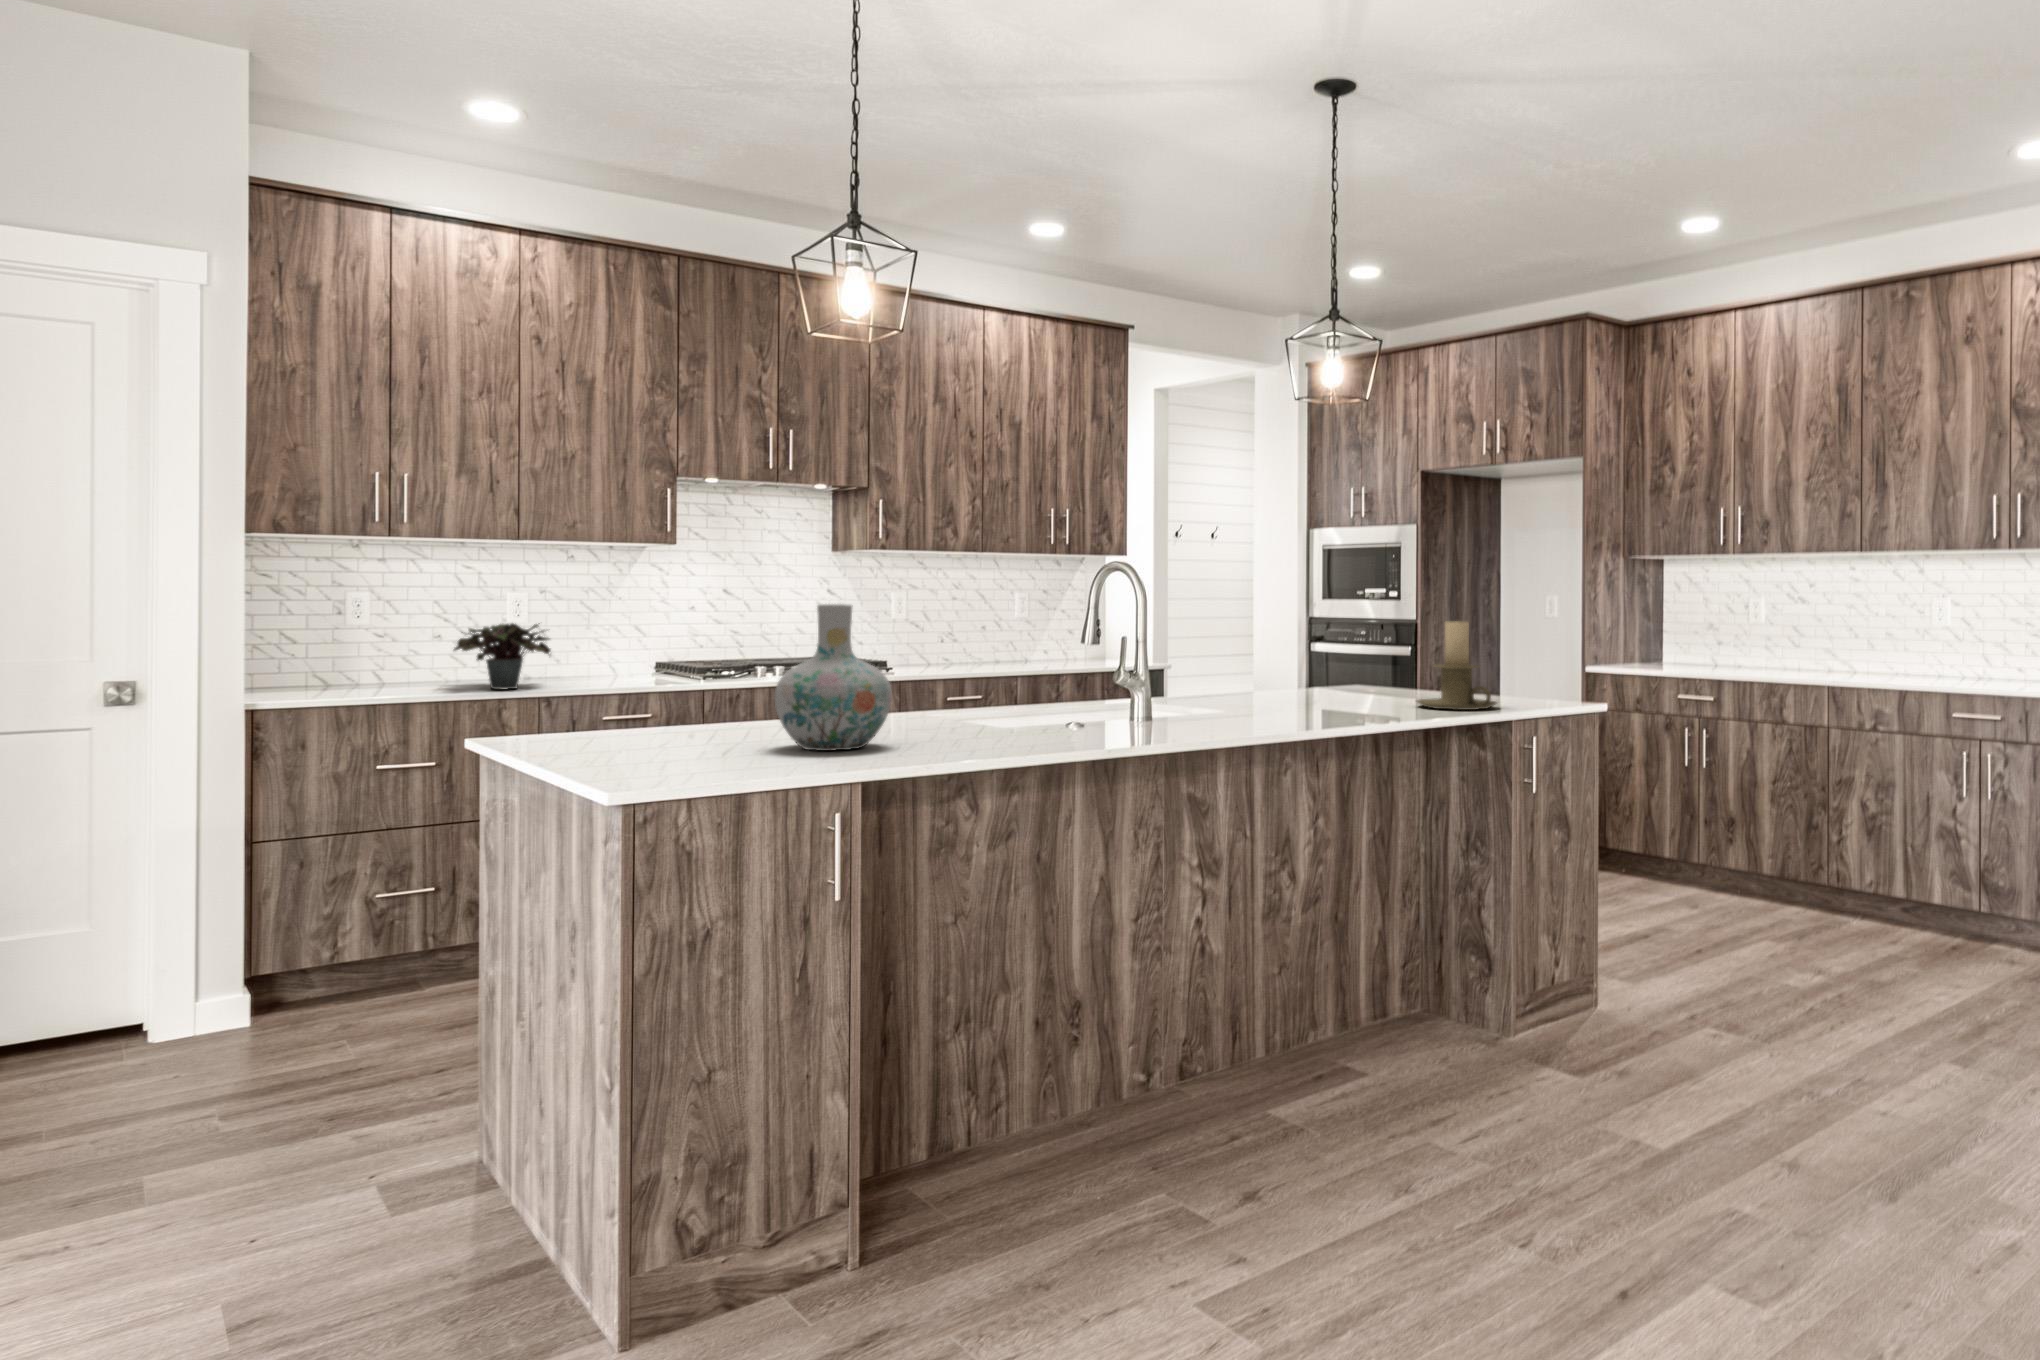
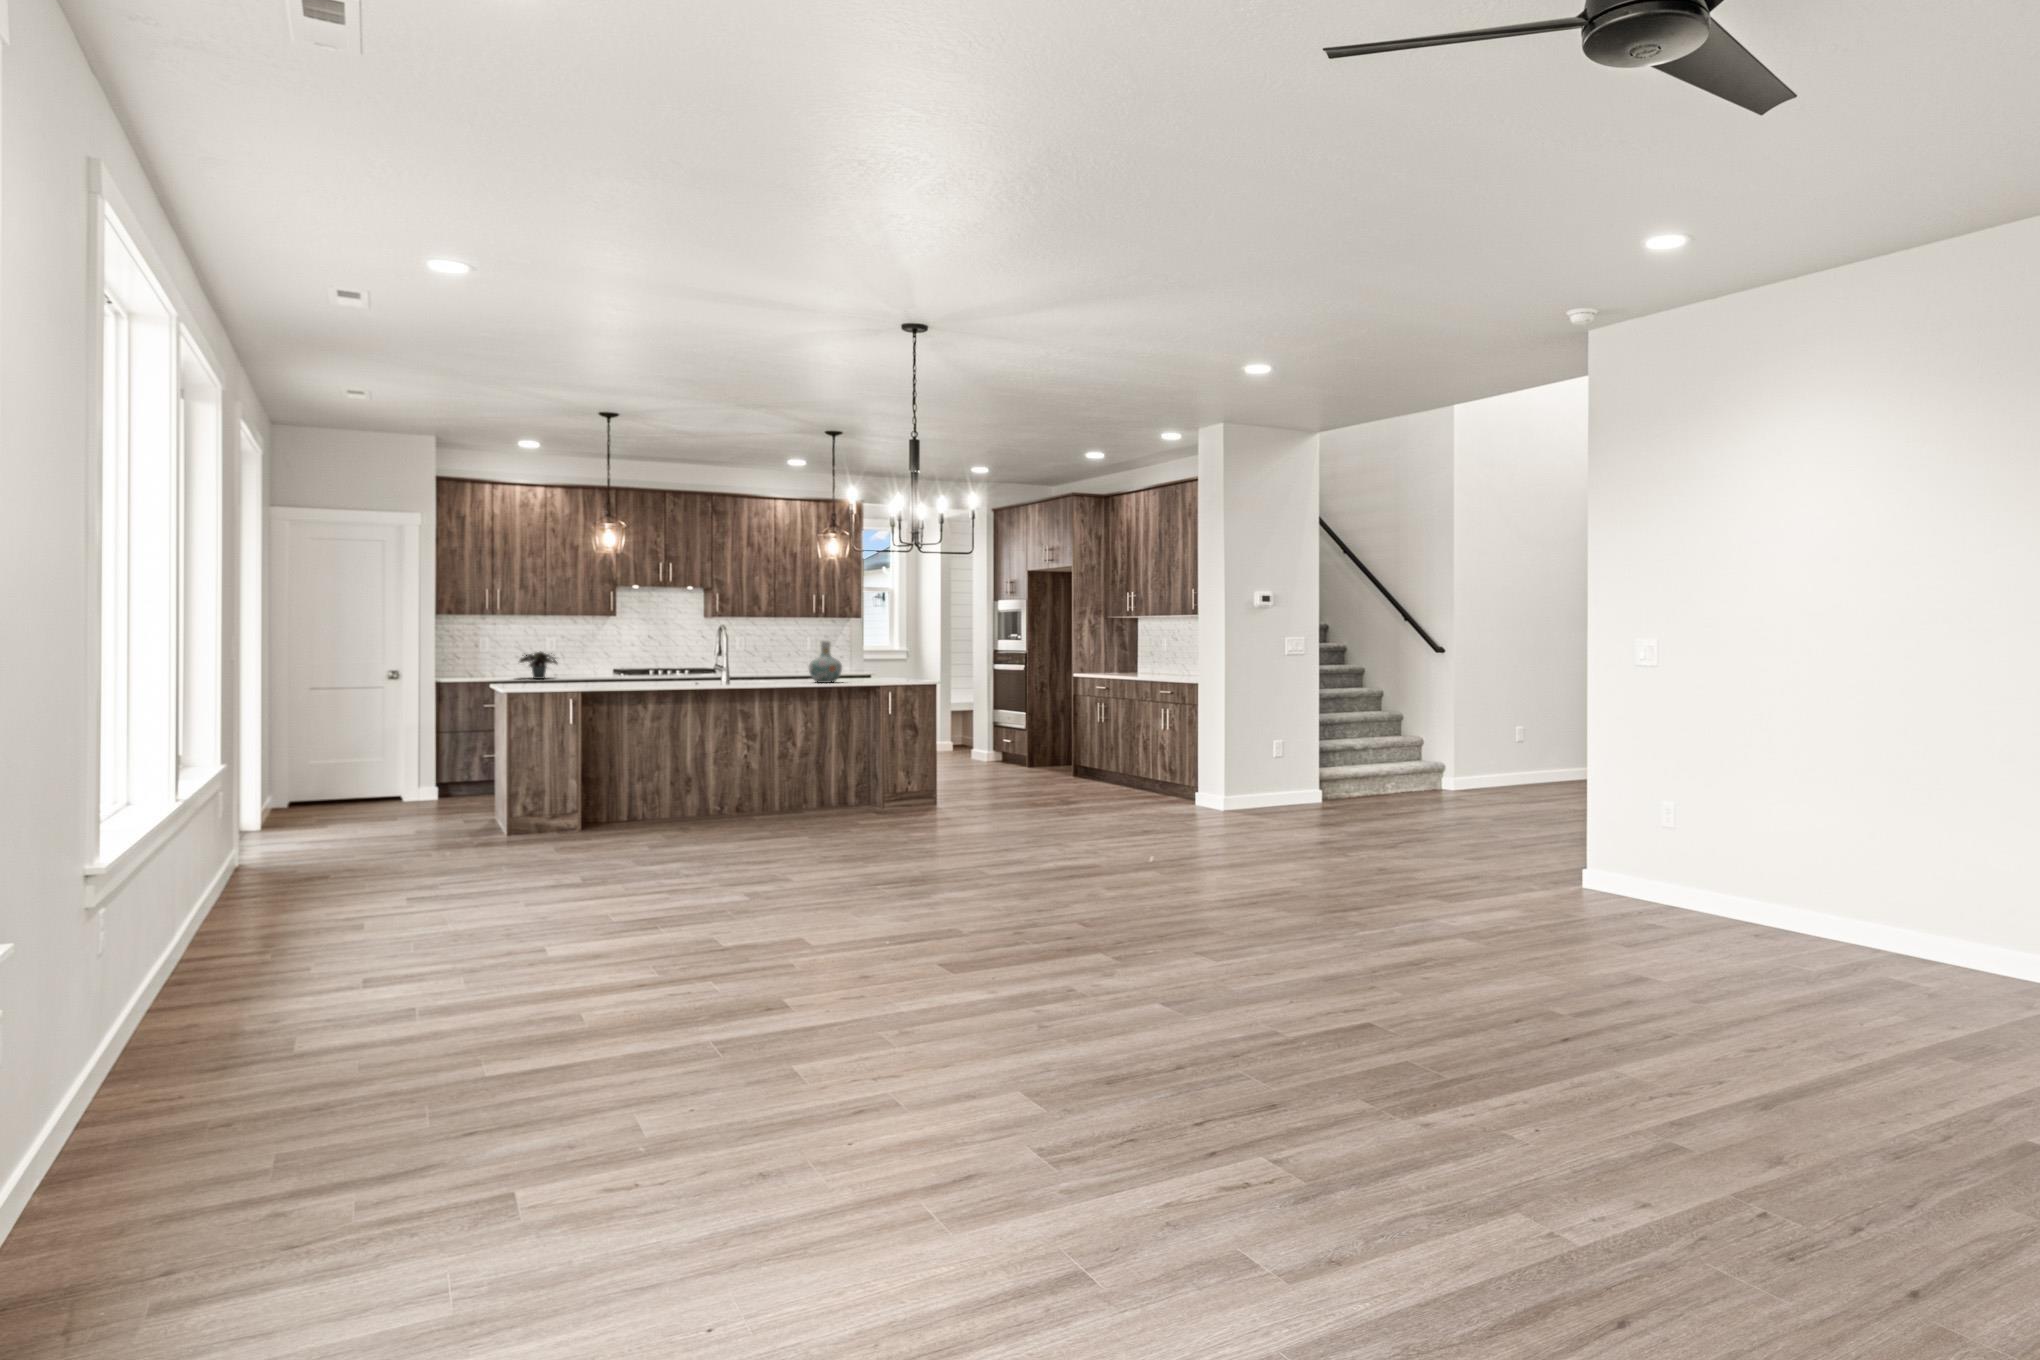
vase: present [775,604,892,751] -> present [809,641,842,683]
candle holder: present [1417,622,1497,710] -> none [859,648,893,683]

